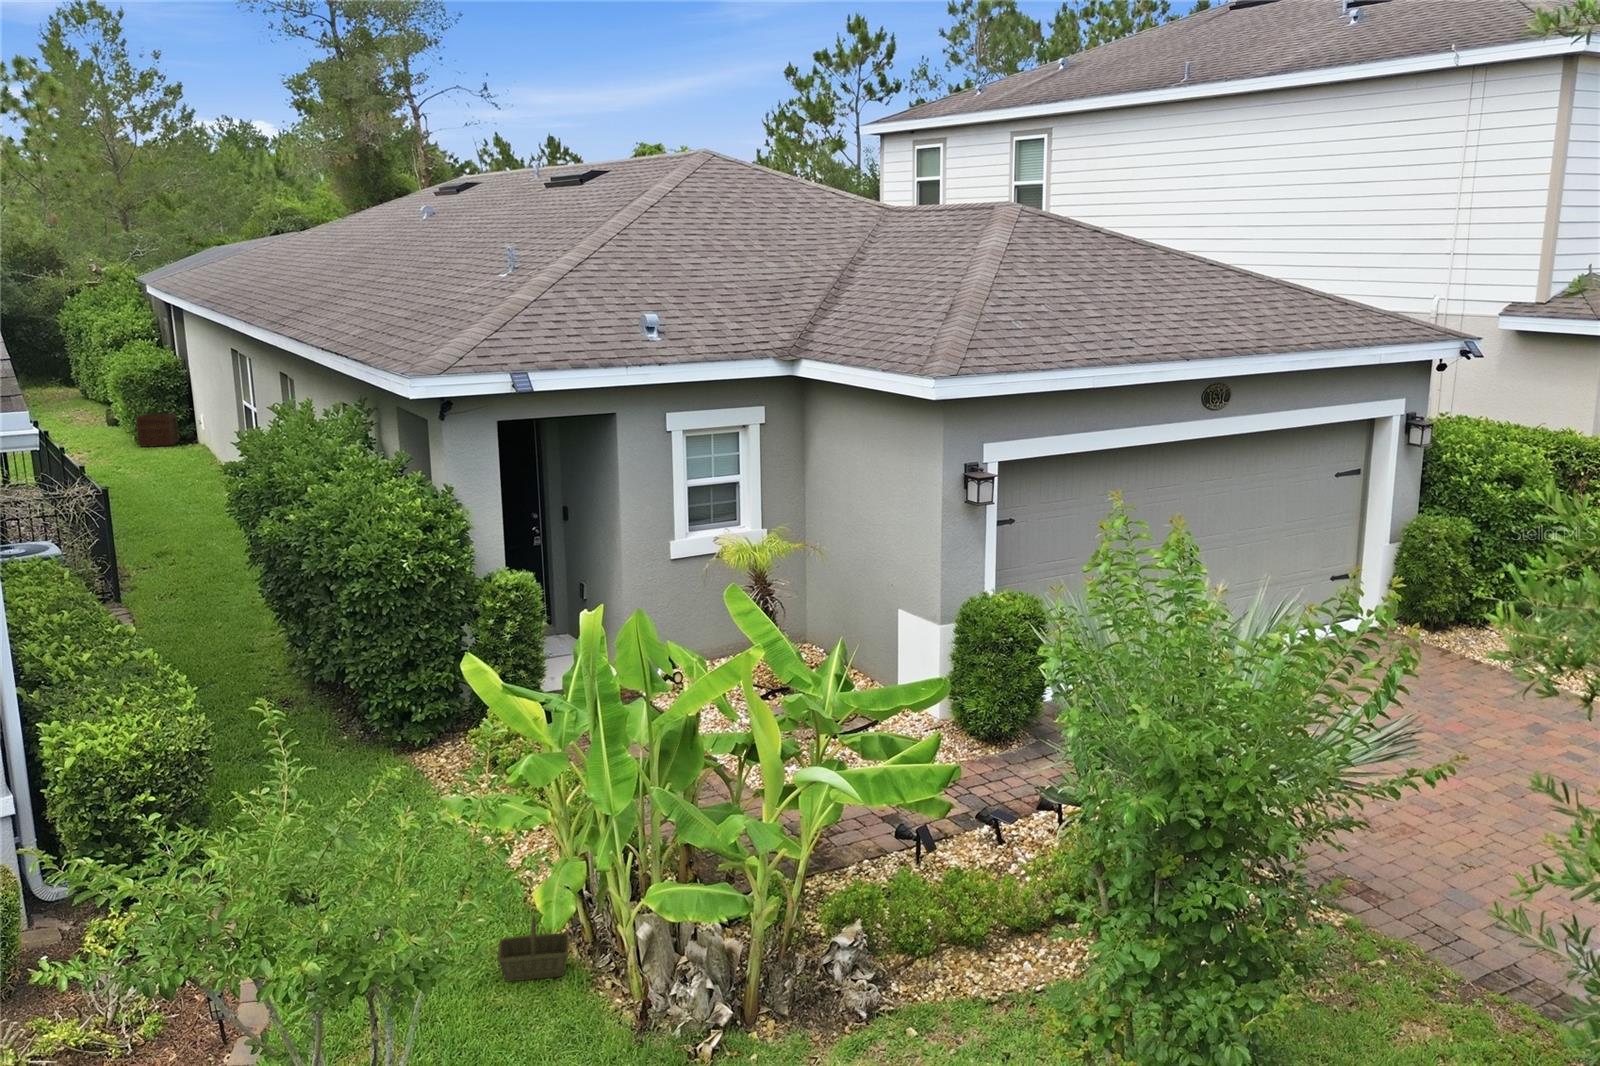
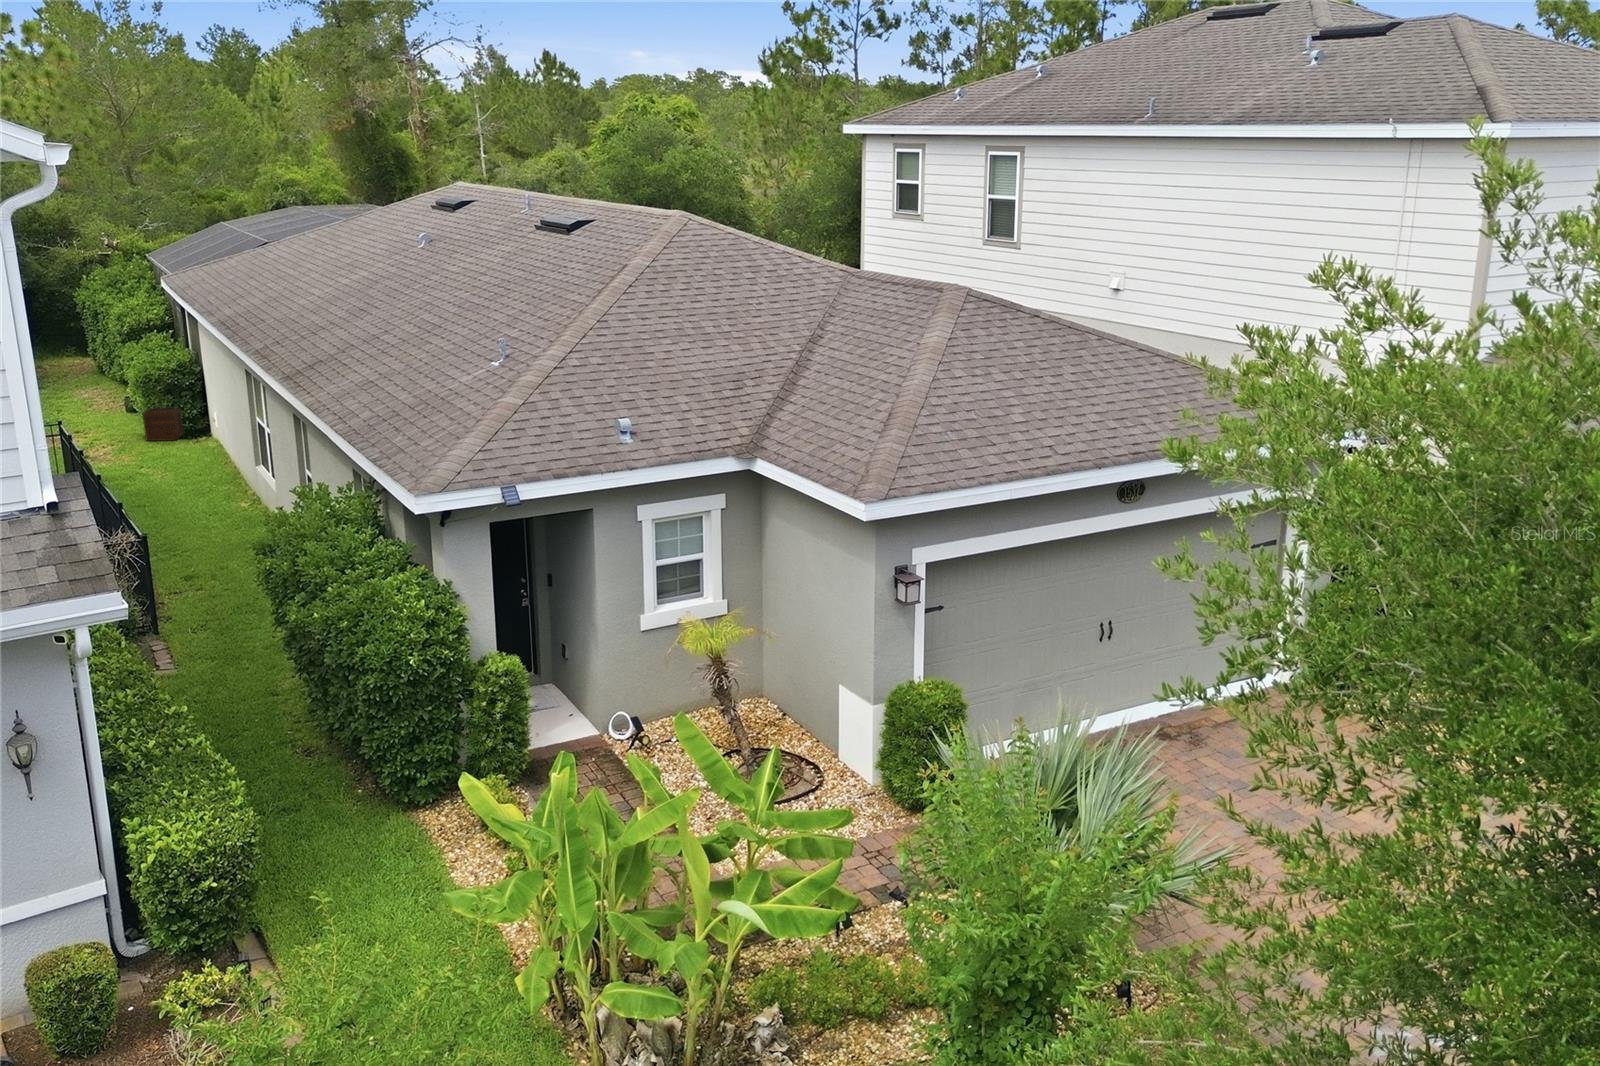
basket: present [497,917,570,982] -> none [493,991,551,1044]

